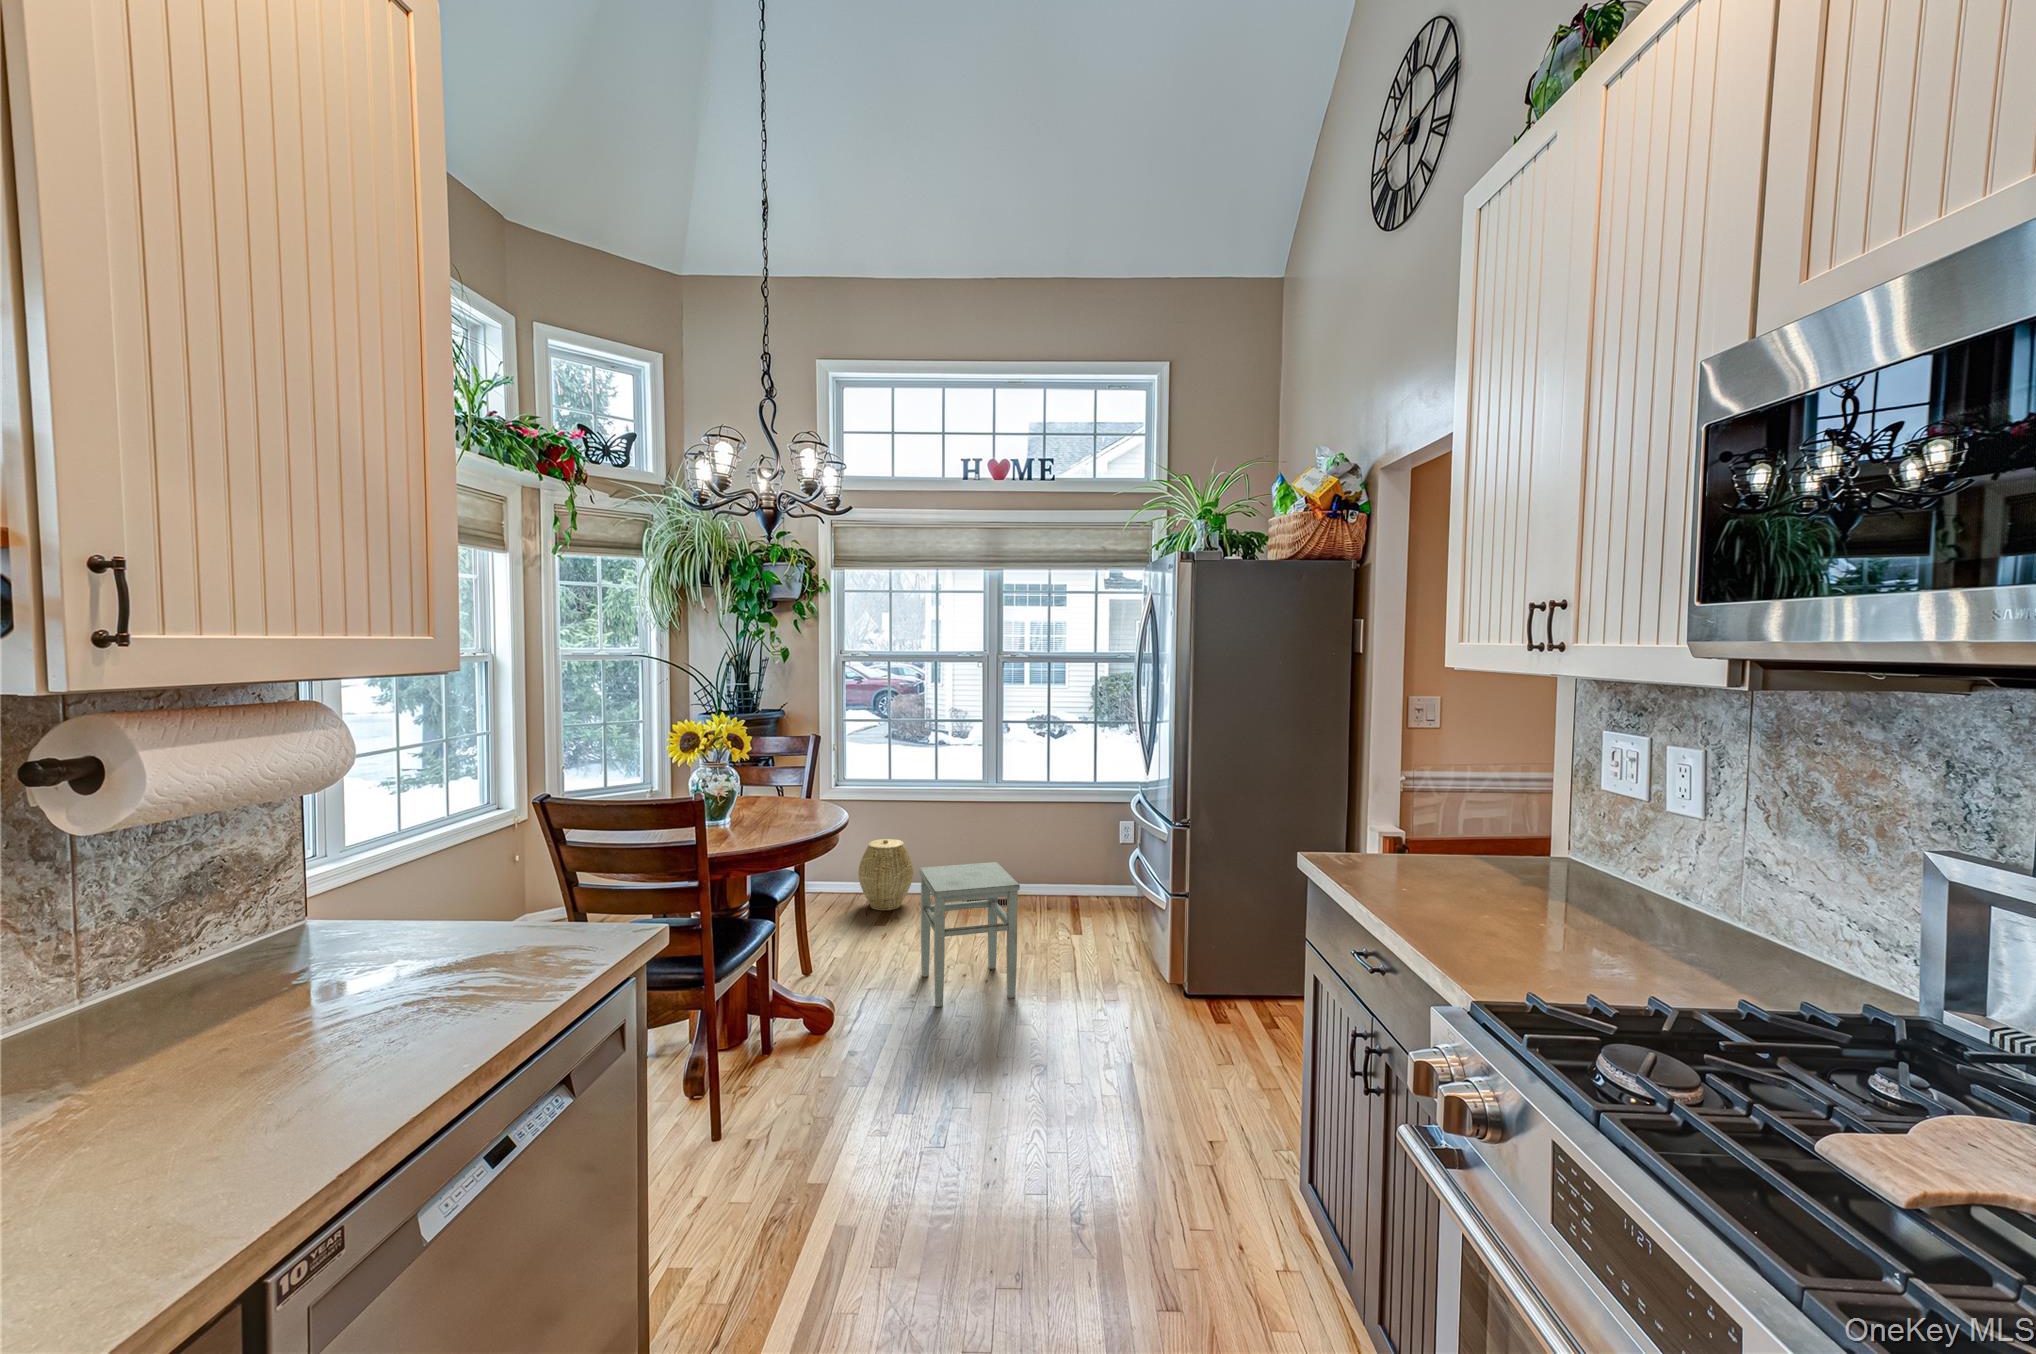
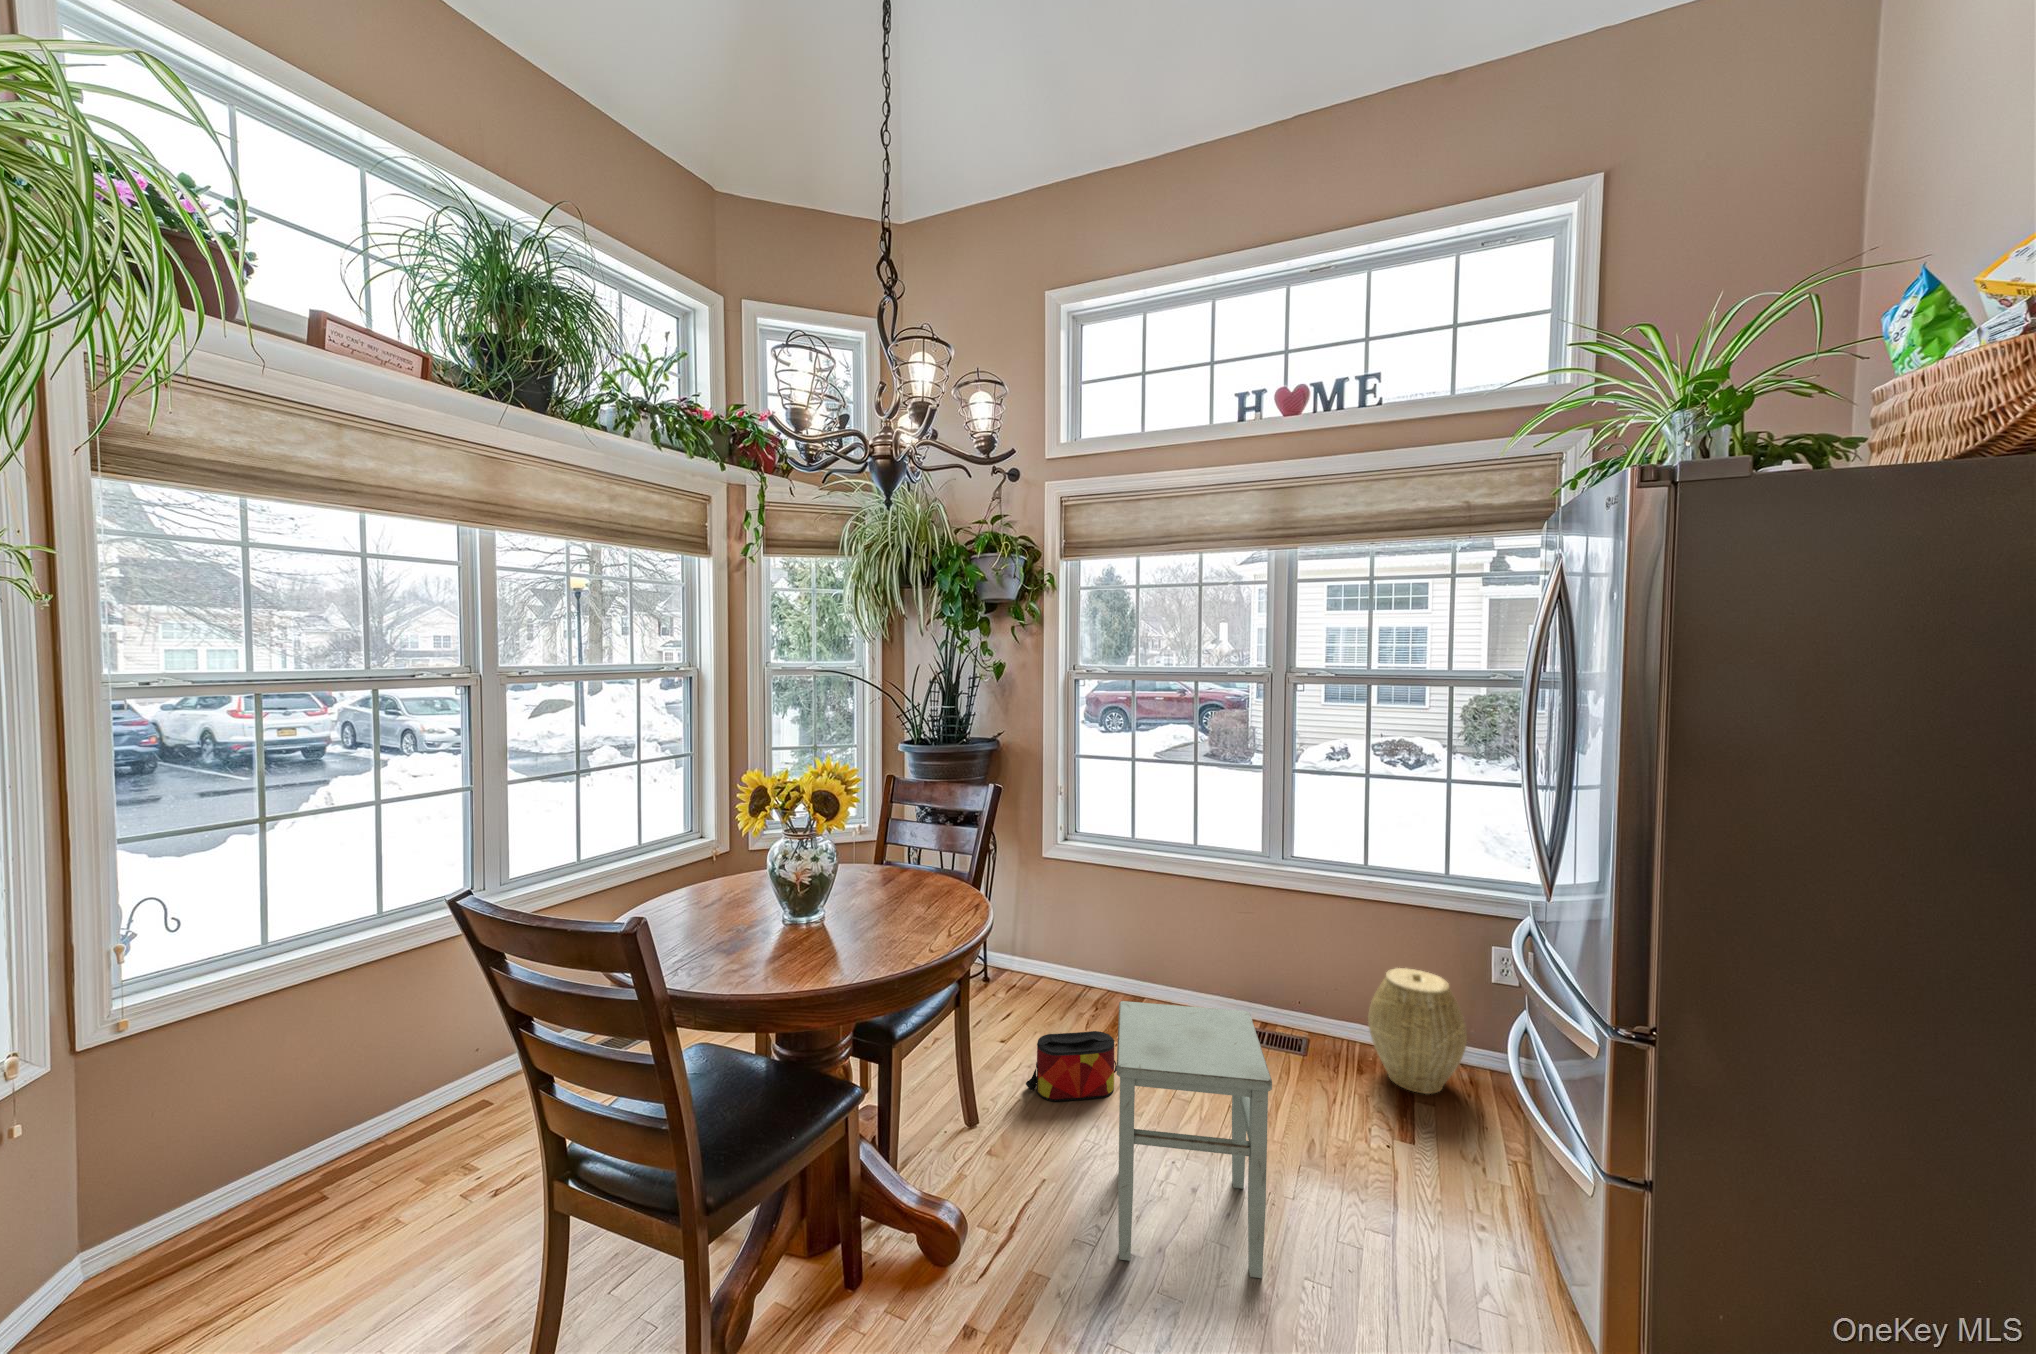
woven basket: present [858,839,913,910] -> present [1368,968,1467,1094]
bag: none [841,907,901,955] -> present [1026,1031,1117,1102]

